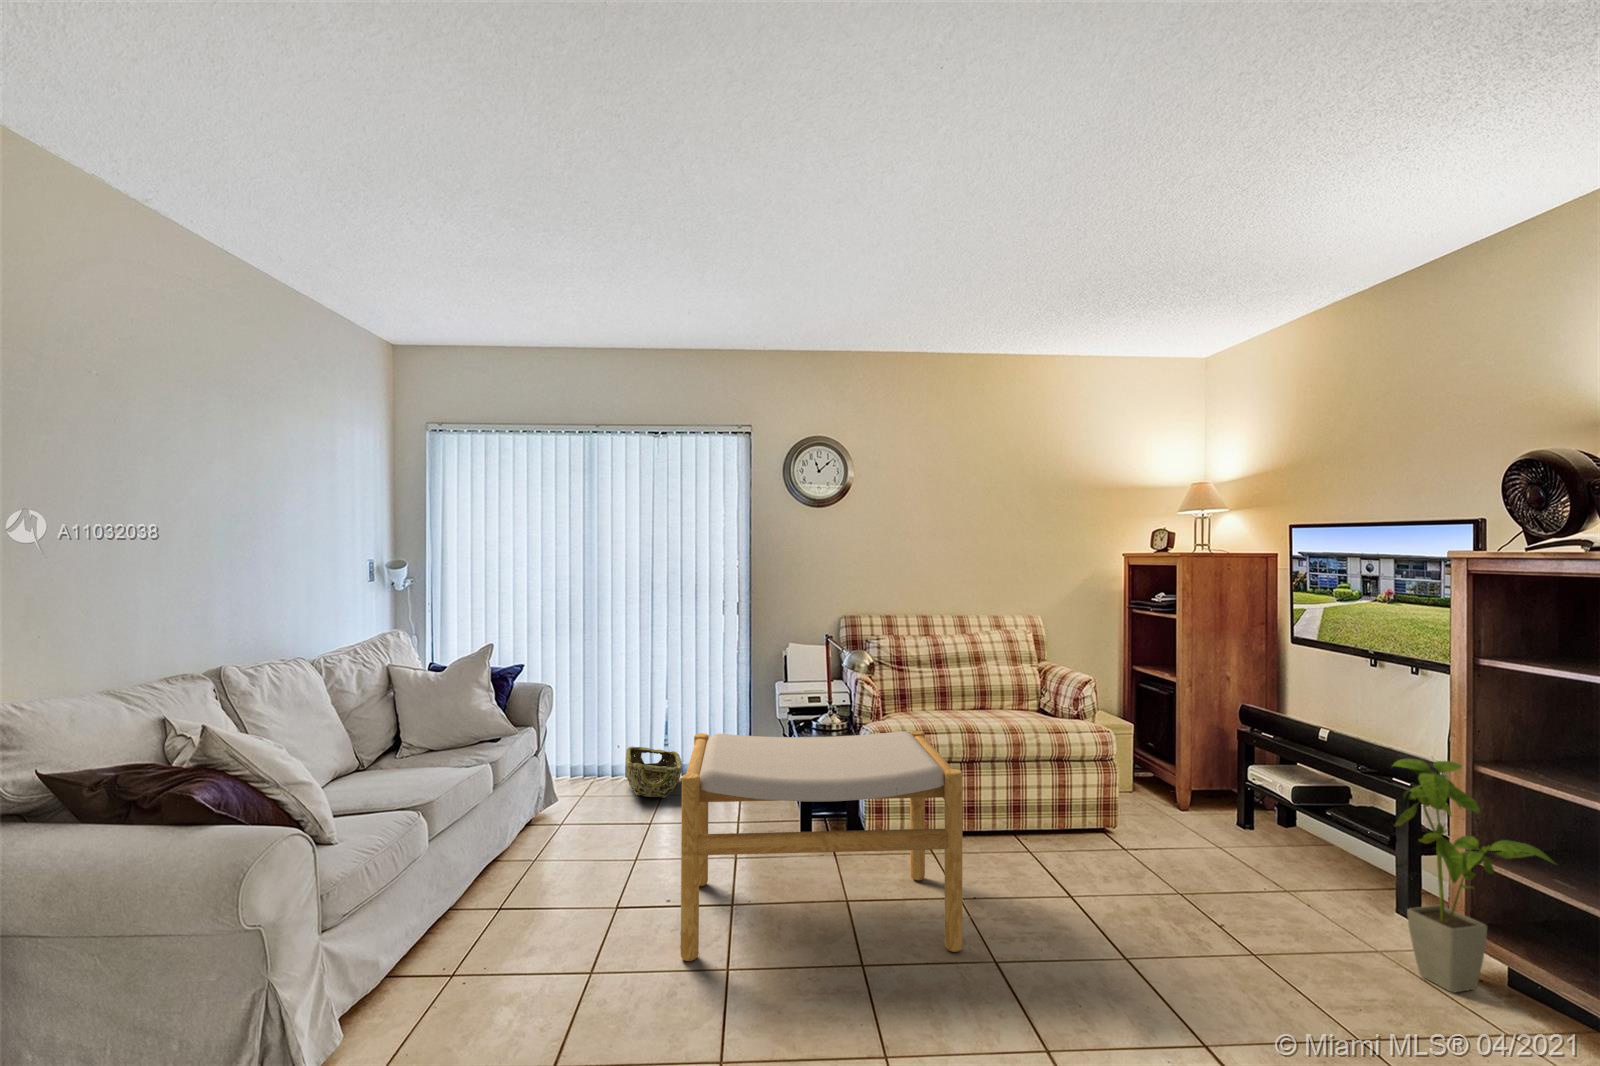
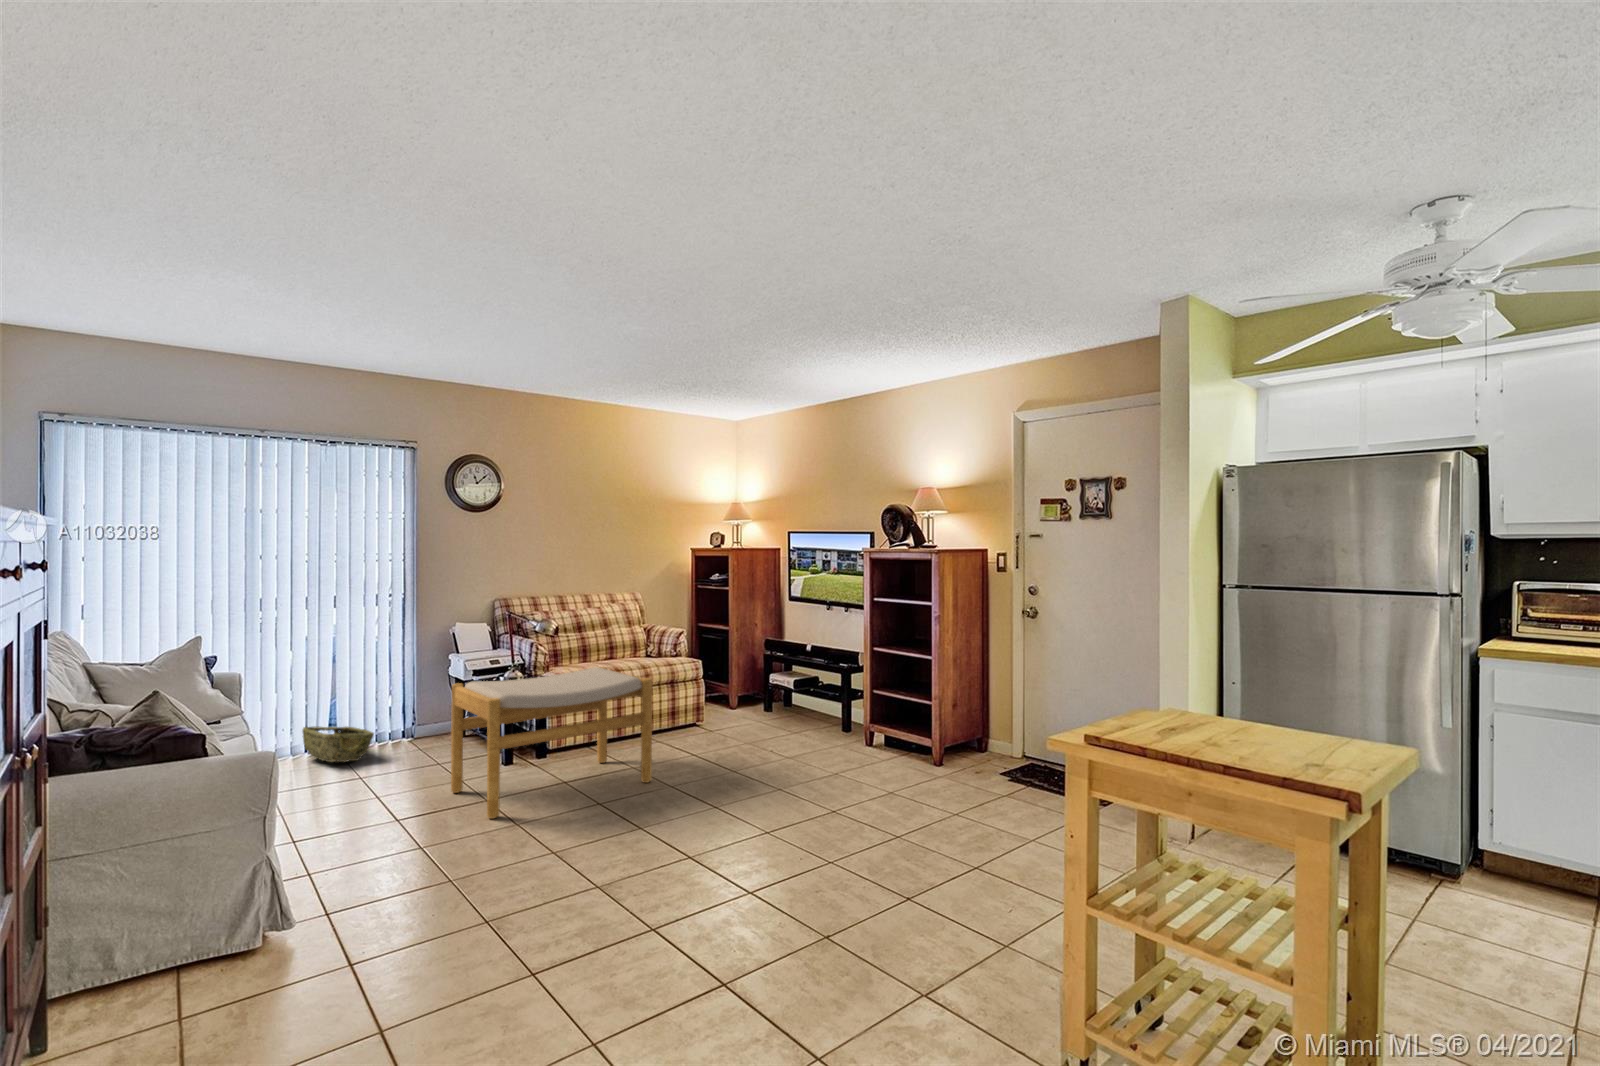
house plant: present [1393,759,1555,993] -> none [841,645,896,749]

